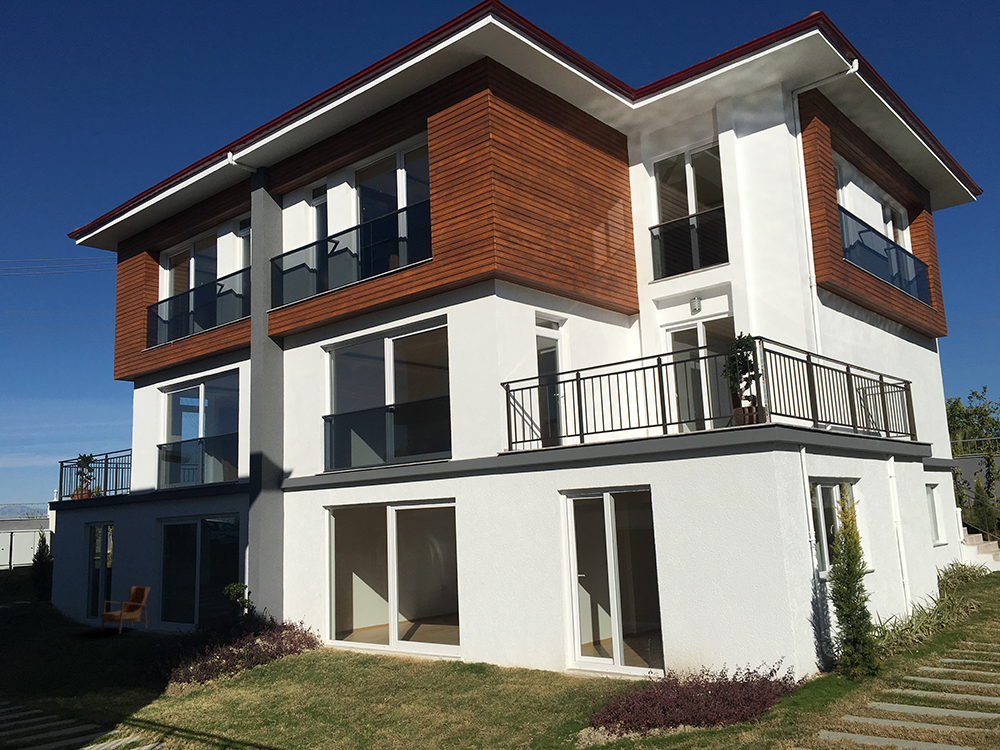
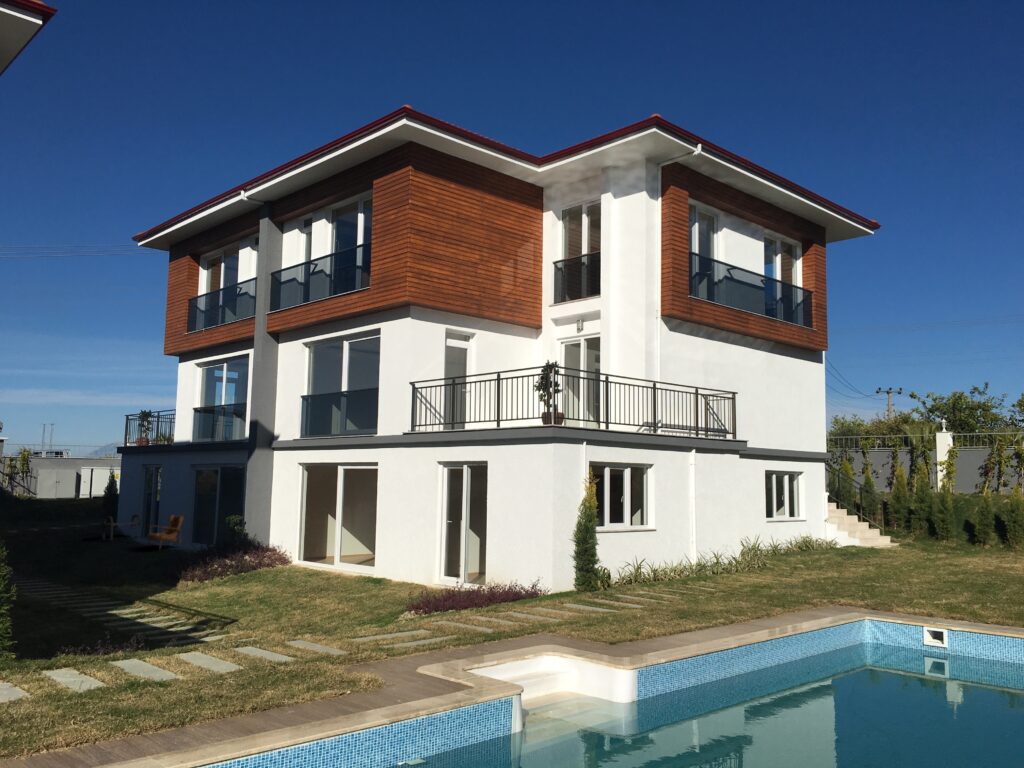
bench: none [34,587,88,624] -> present [102,514,141,540]

